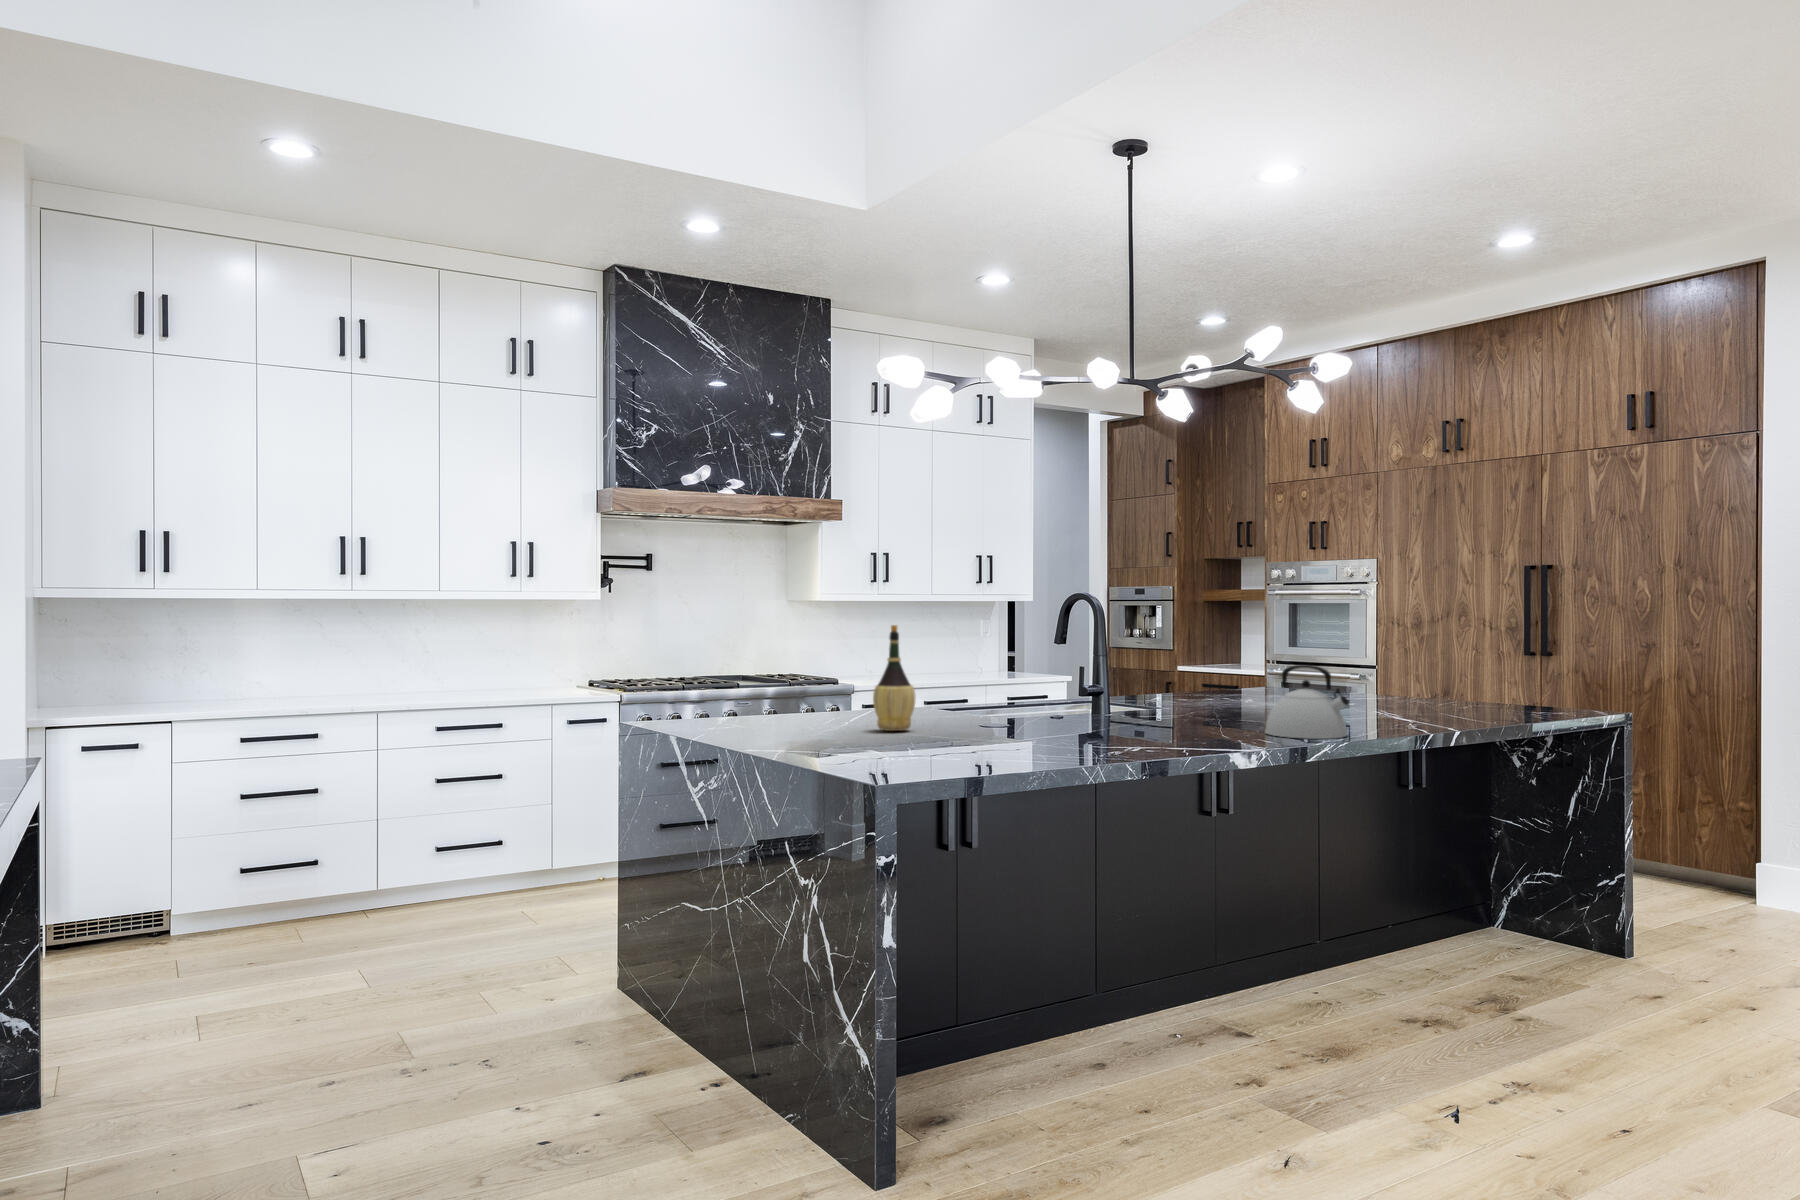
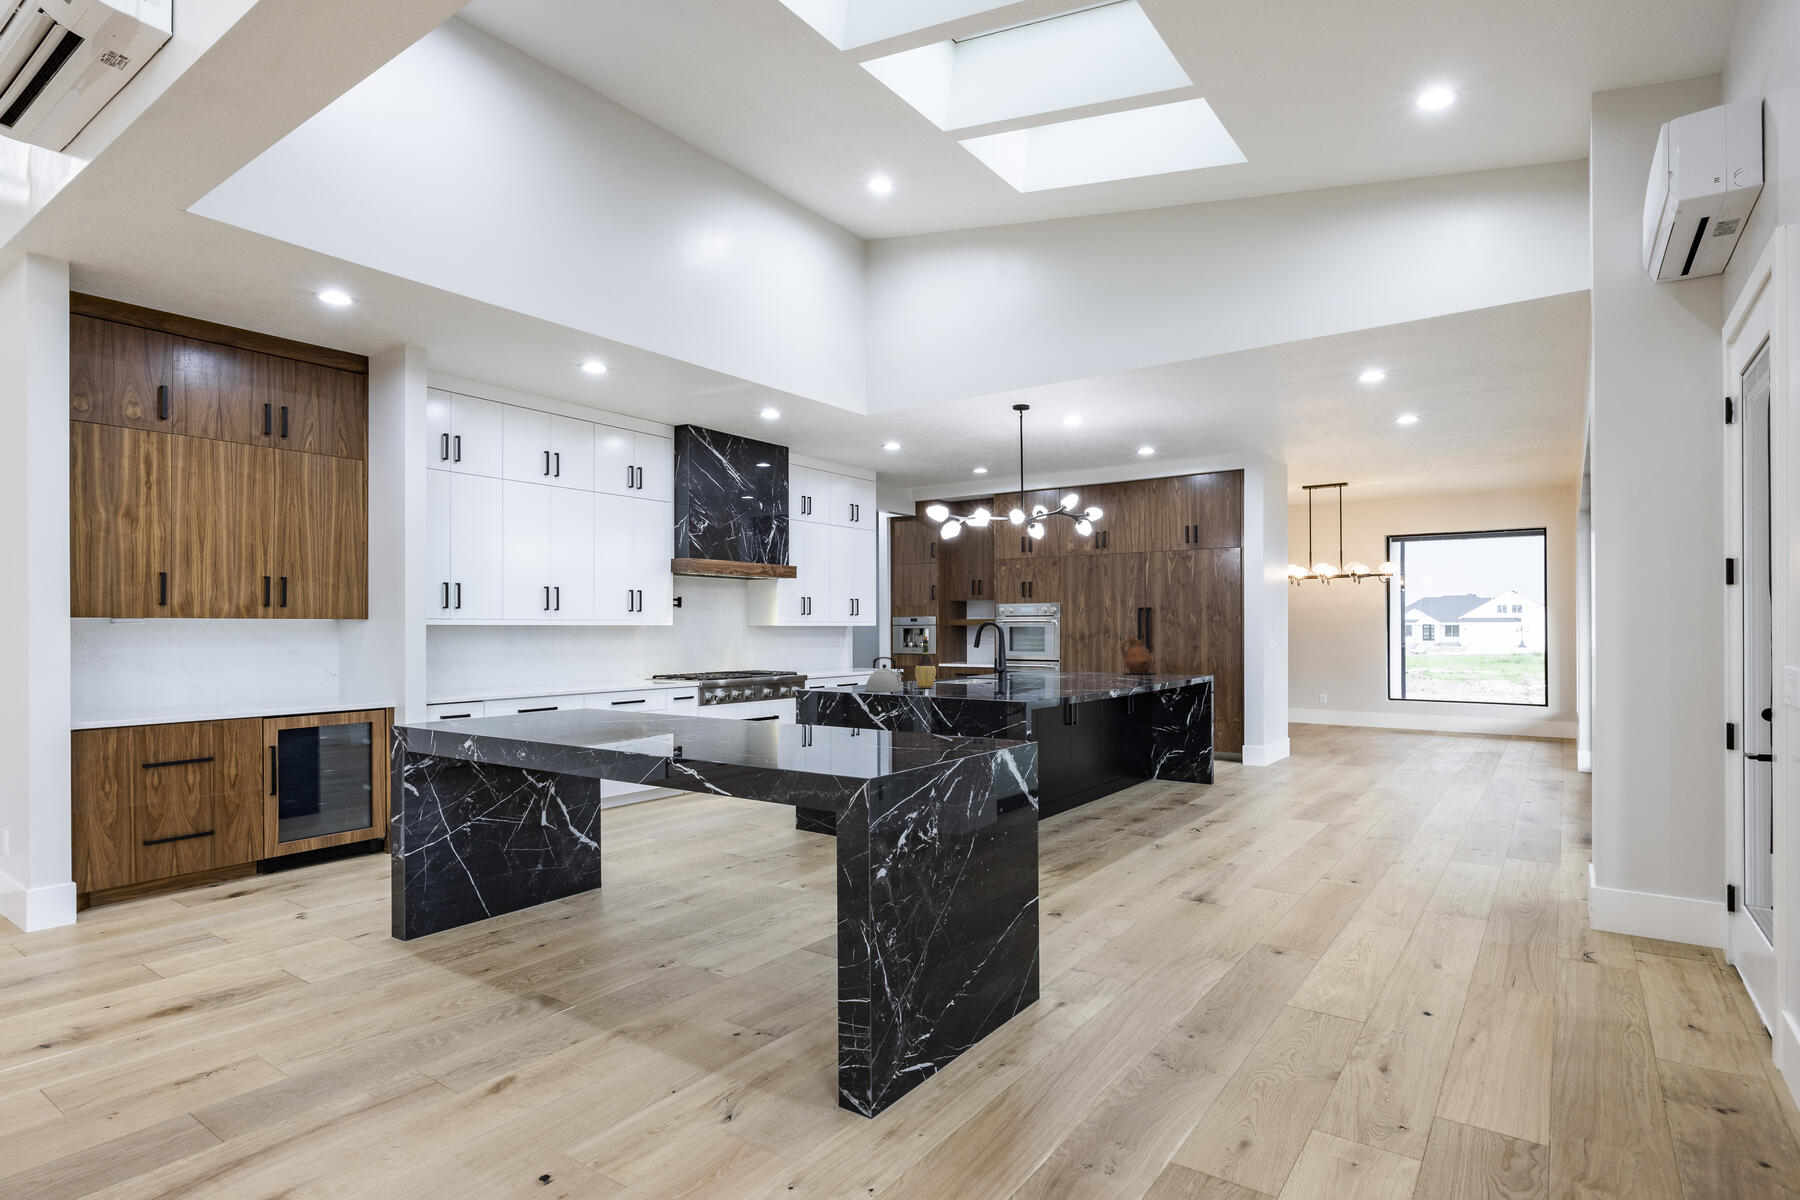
ceramic pitcher: none [1431,622,1515,705] -> present [1121,636,1152,674]
kettle: present [1266,665,1349,739] -> present [866,657,904,692]

